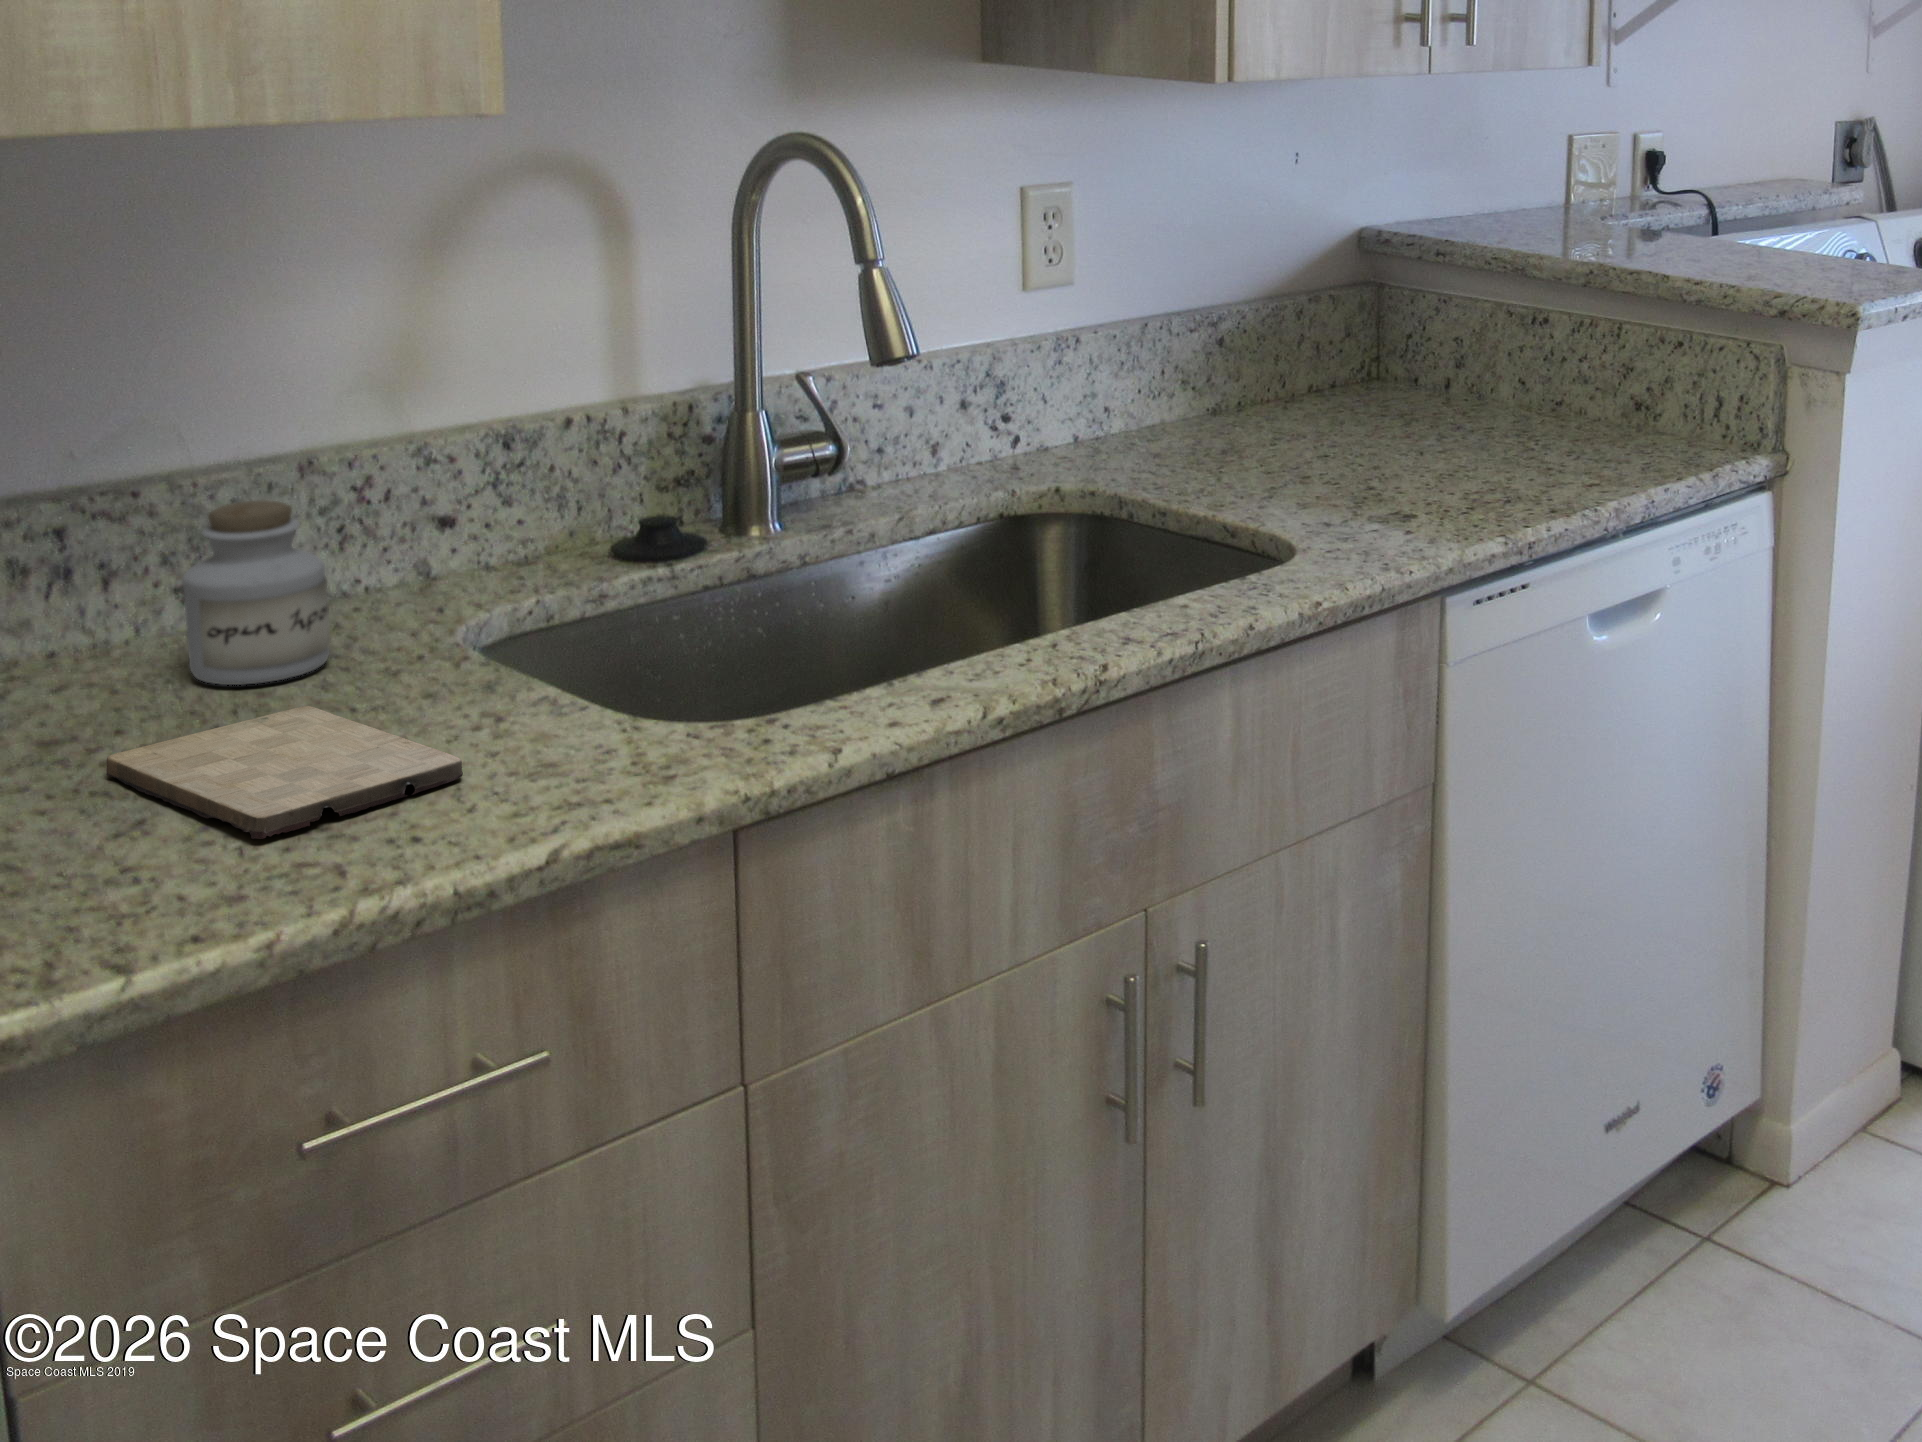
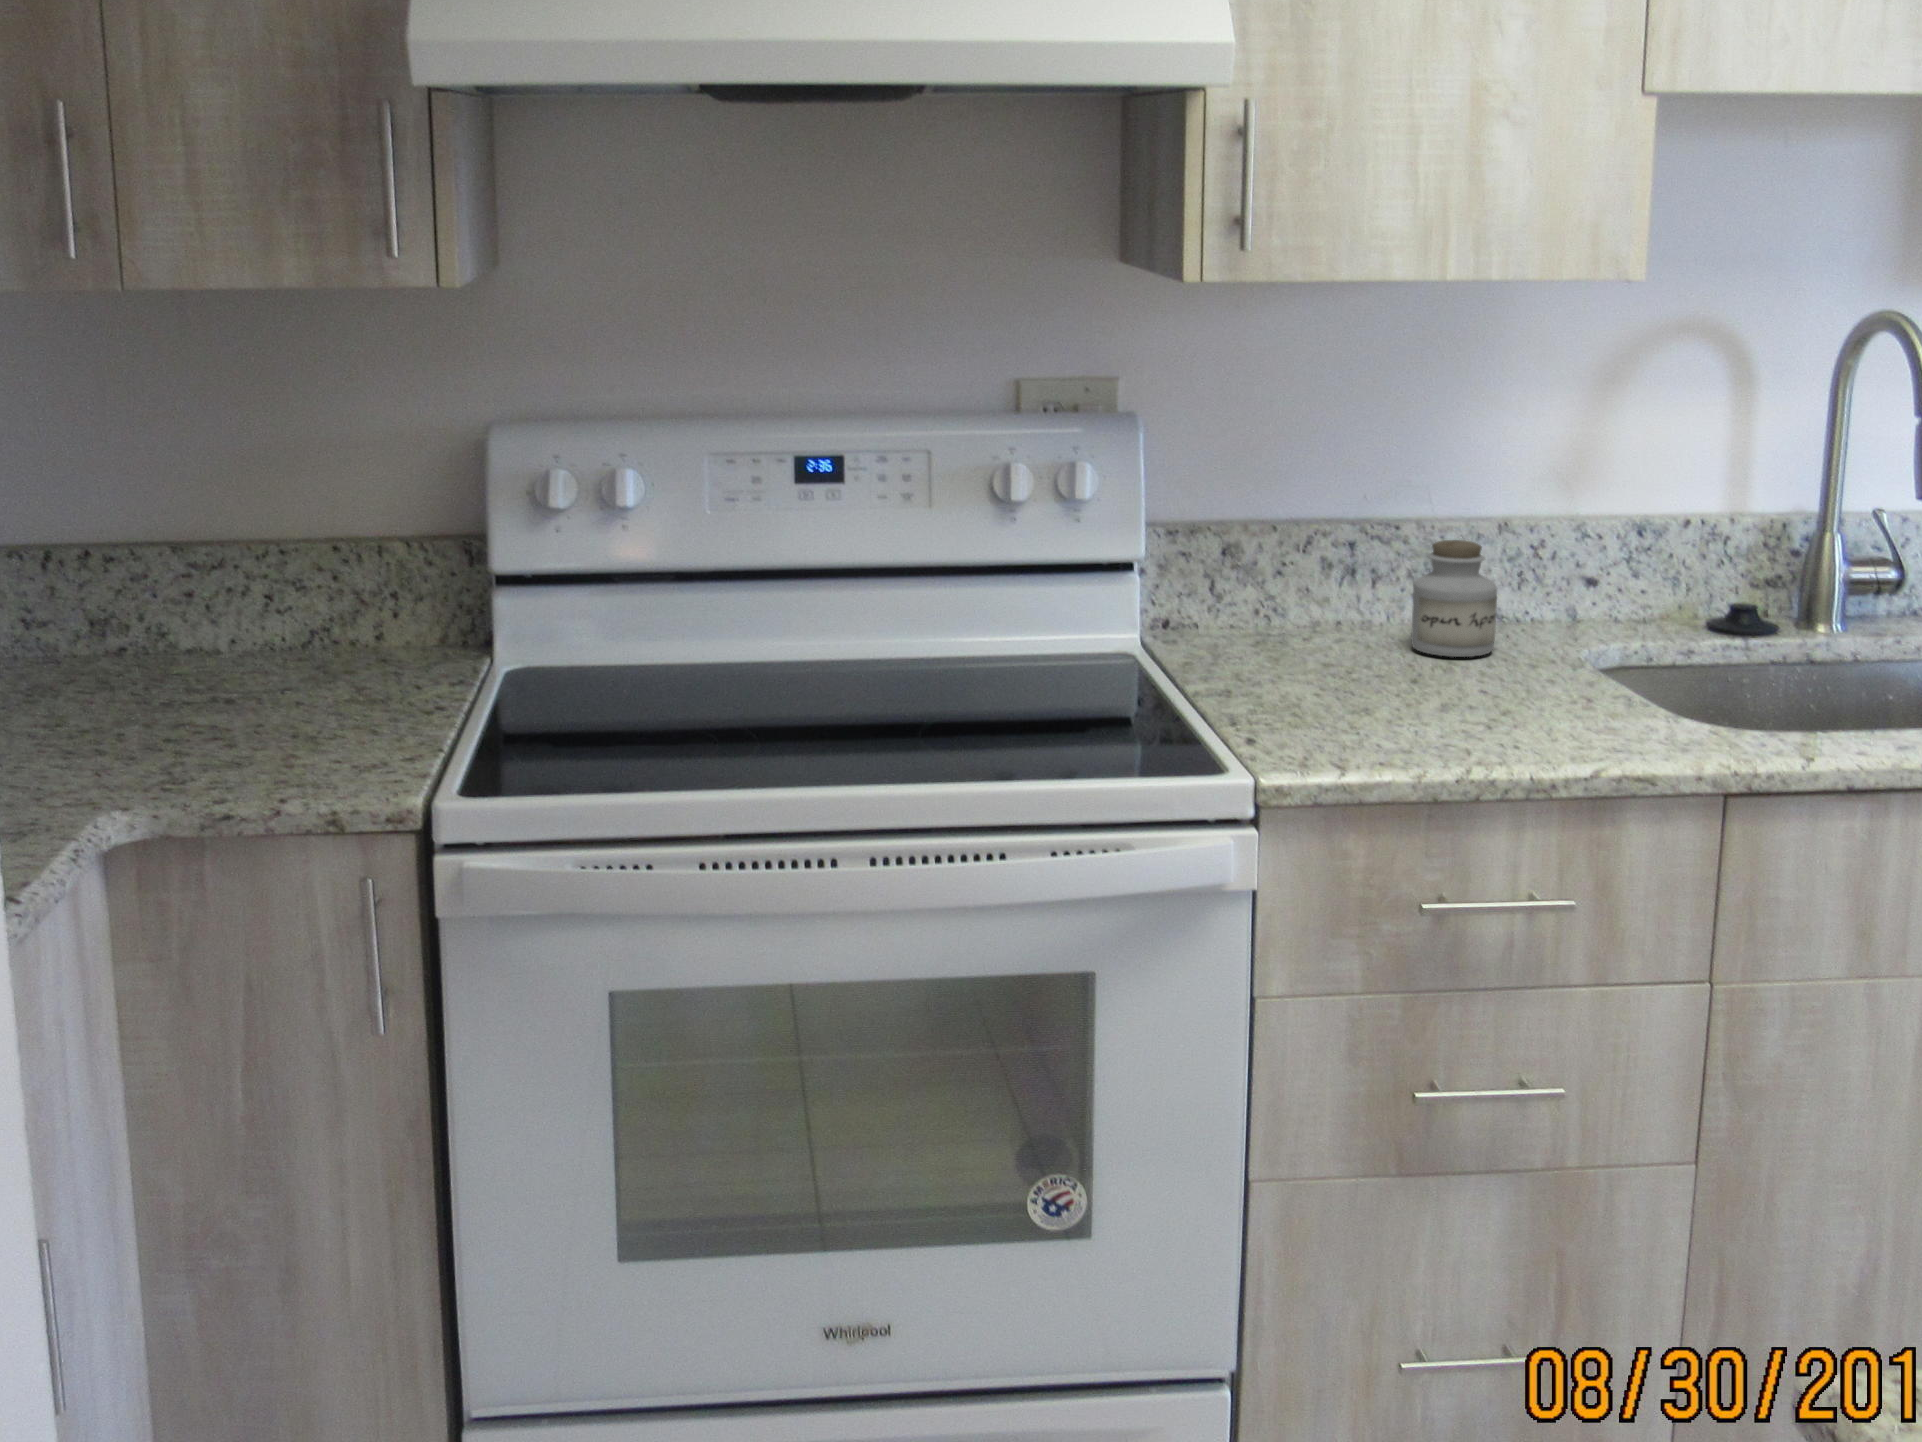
cutting board: present [106,706,463,839] -> none [1347,670,1541,730]

